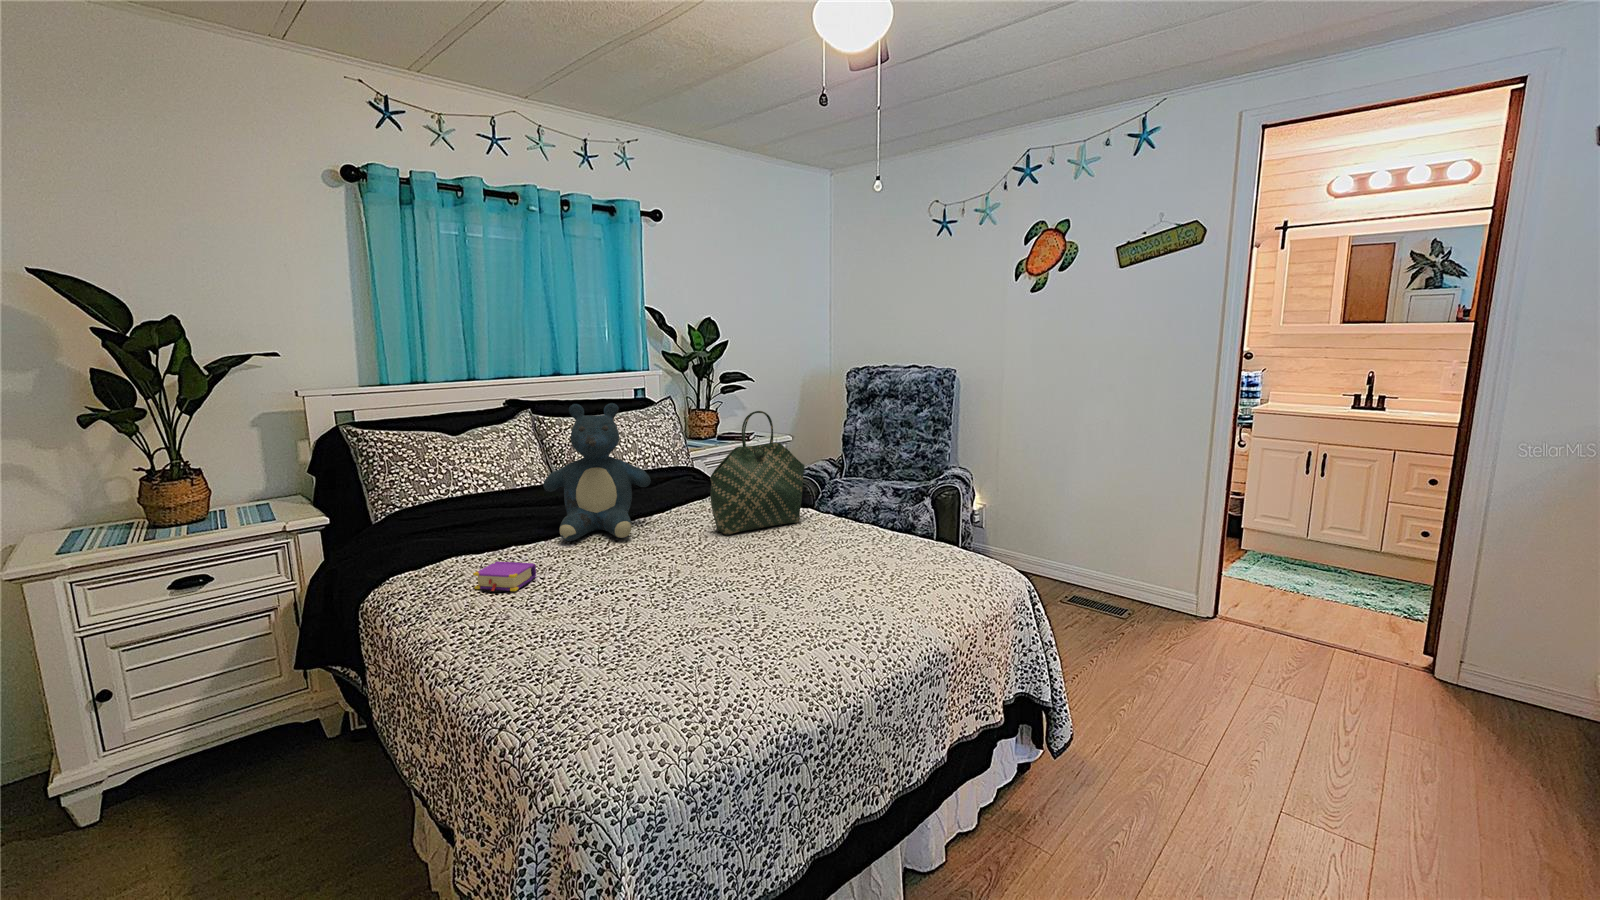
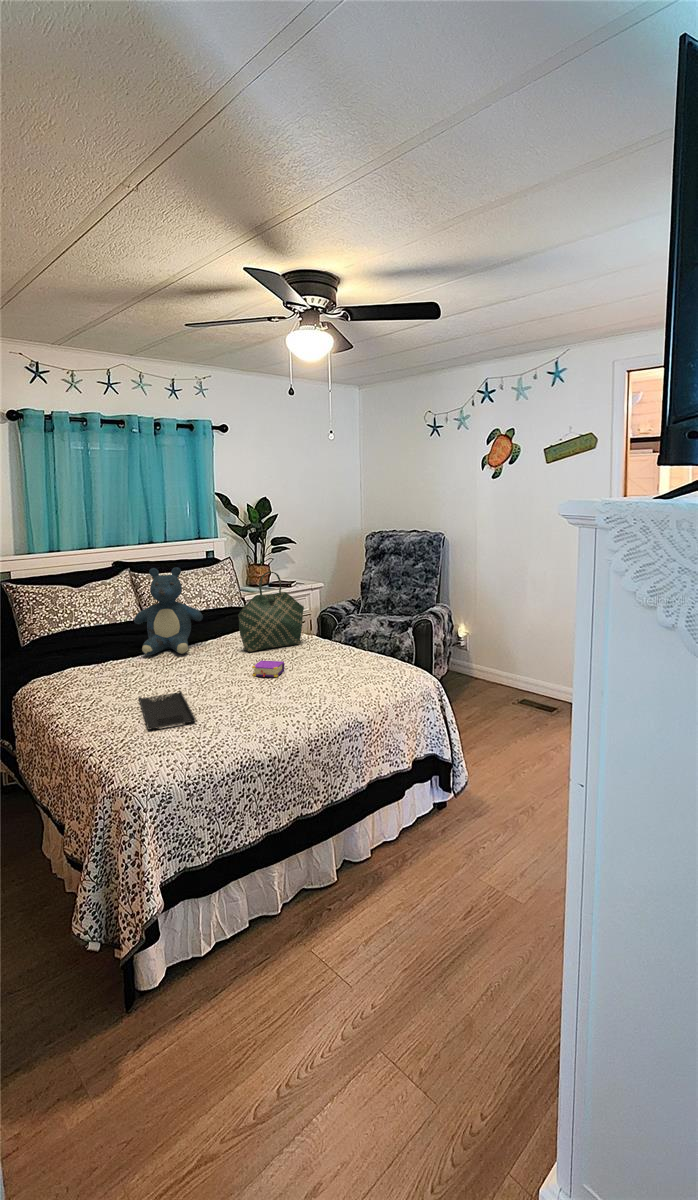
book: present [473,561,536,592] -> present [252,661,284,677]
tray: none [570,600,682,677] -> present [139,691,195,730]

